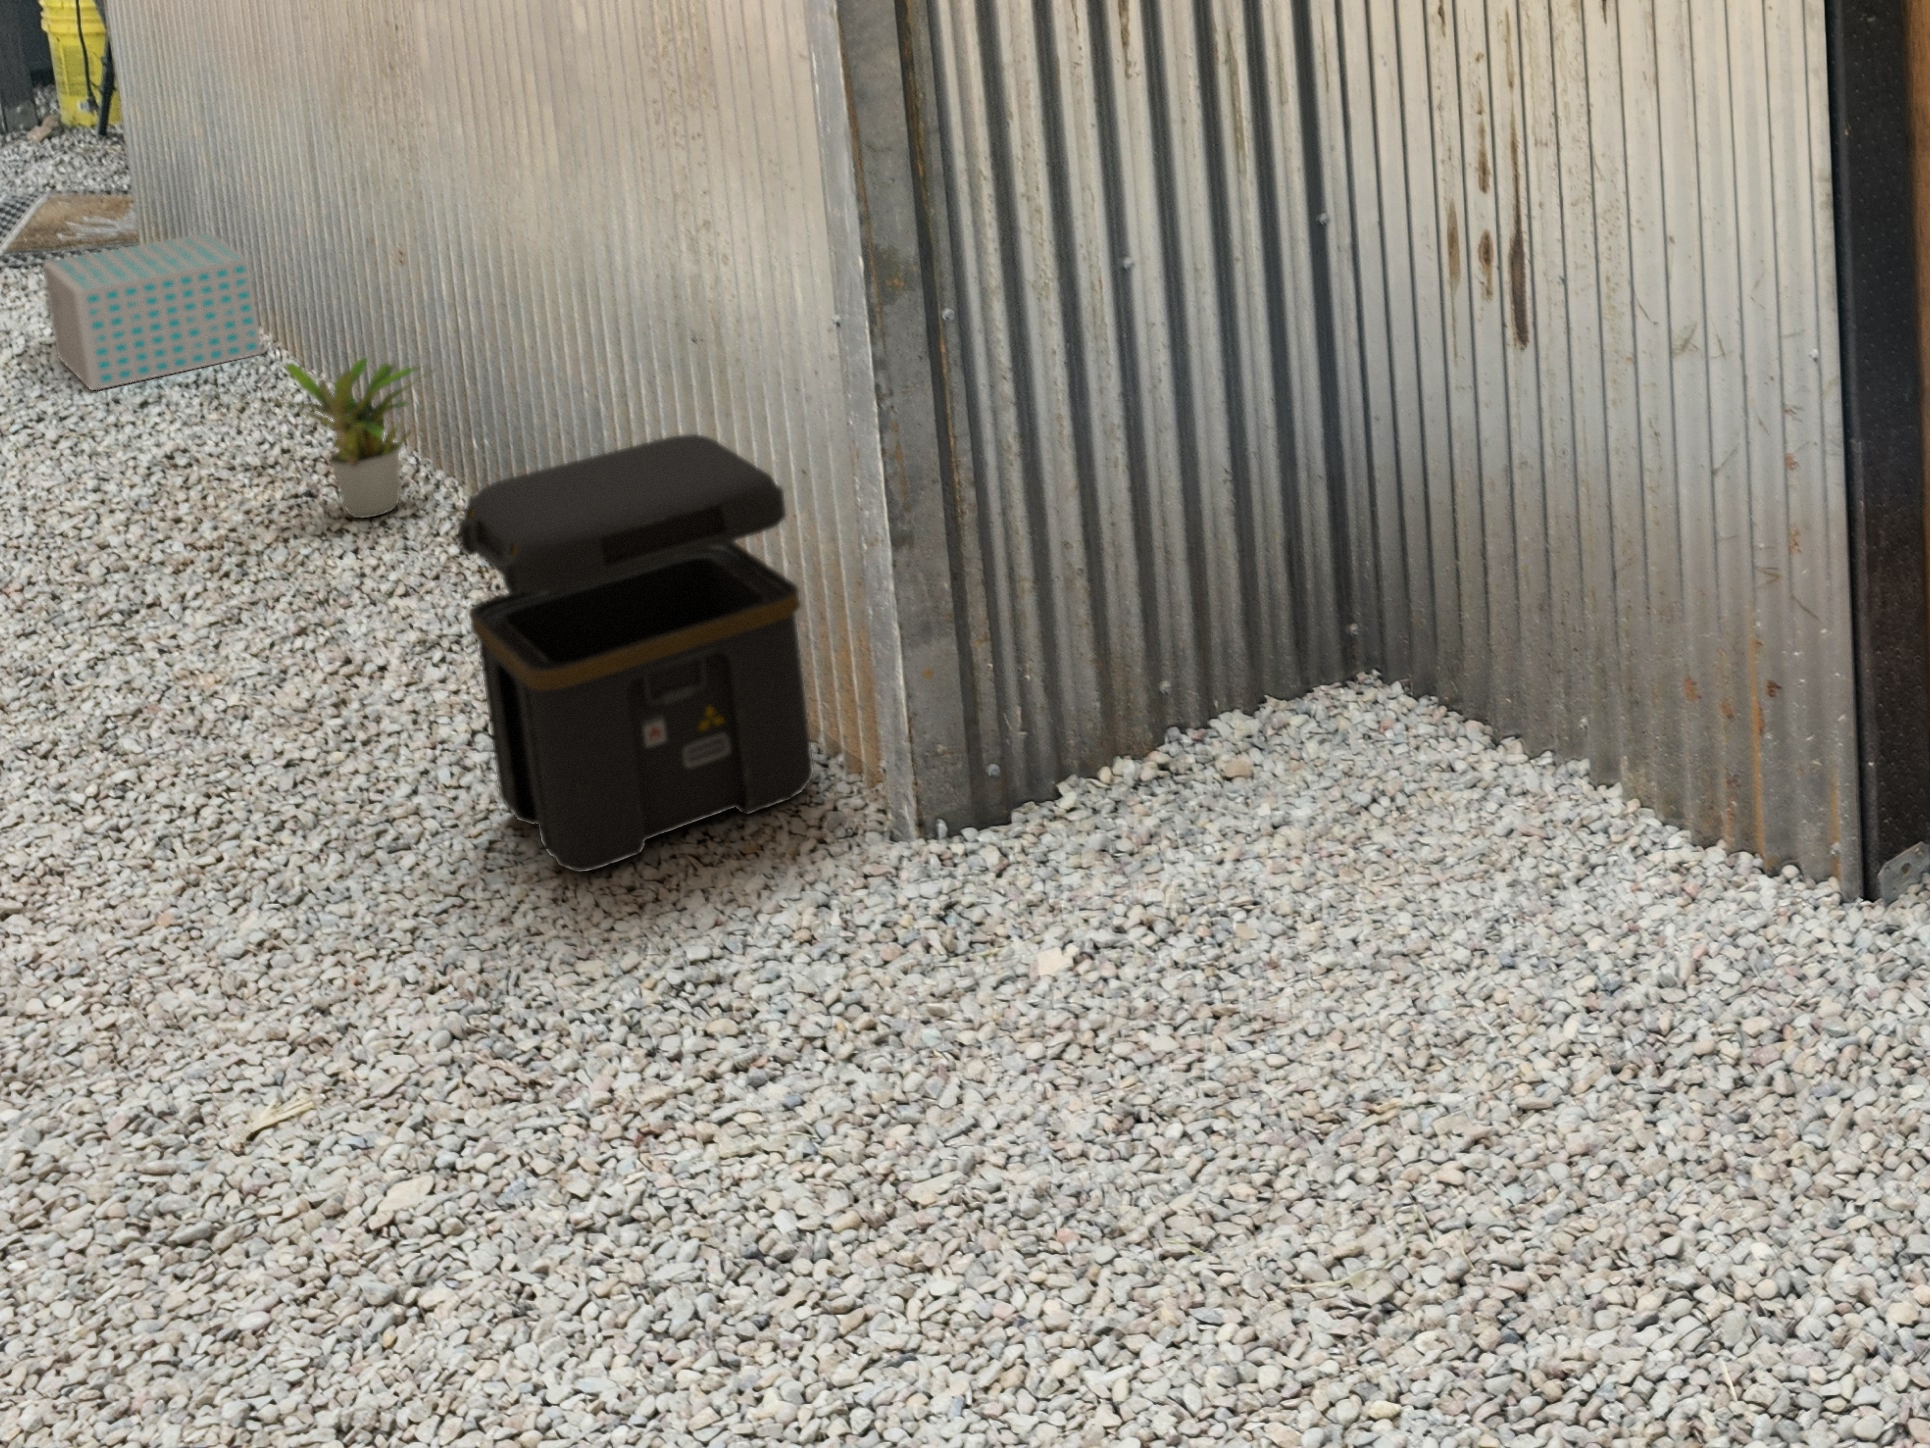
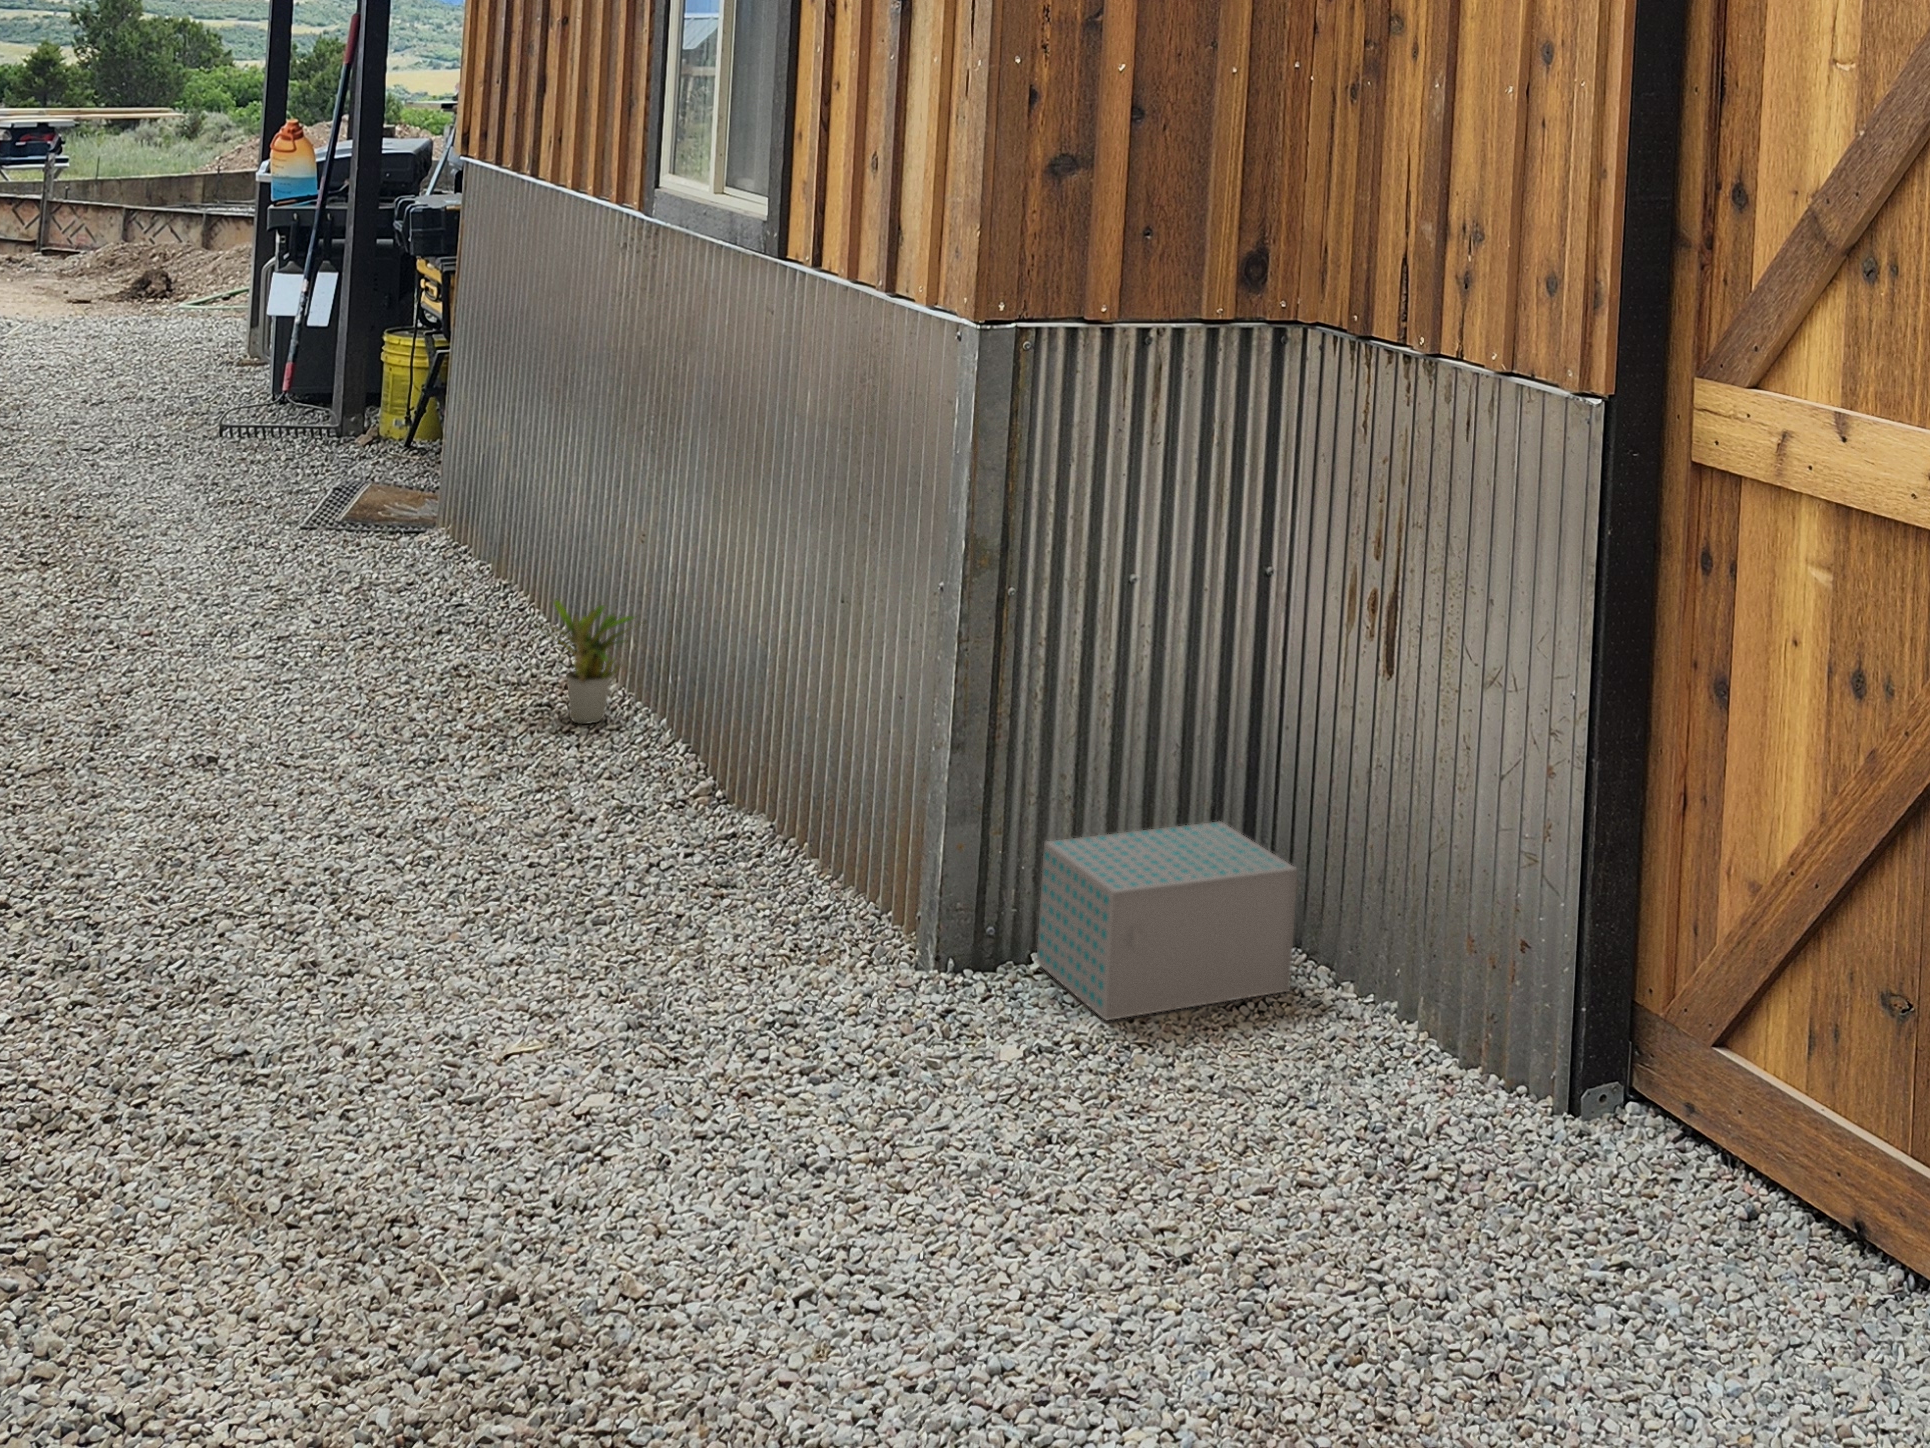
storage box: present [43,232,262,390] -> present [1037,822,1297,1020]
toolbox: present [458,434,814,872] -> none [669,662,883,949]

